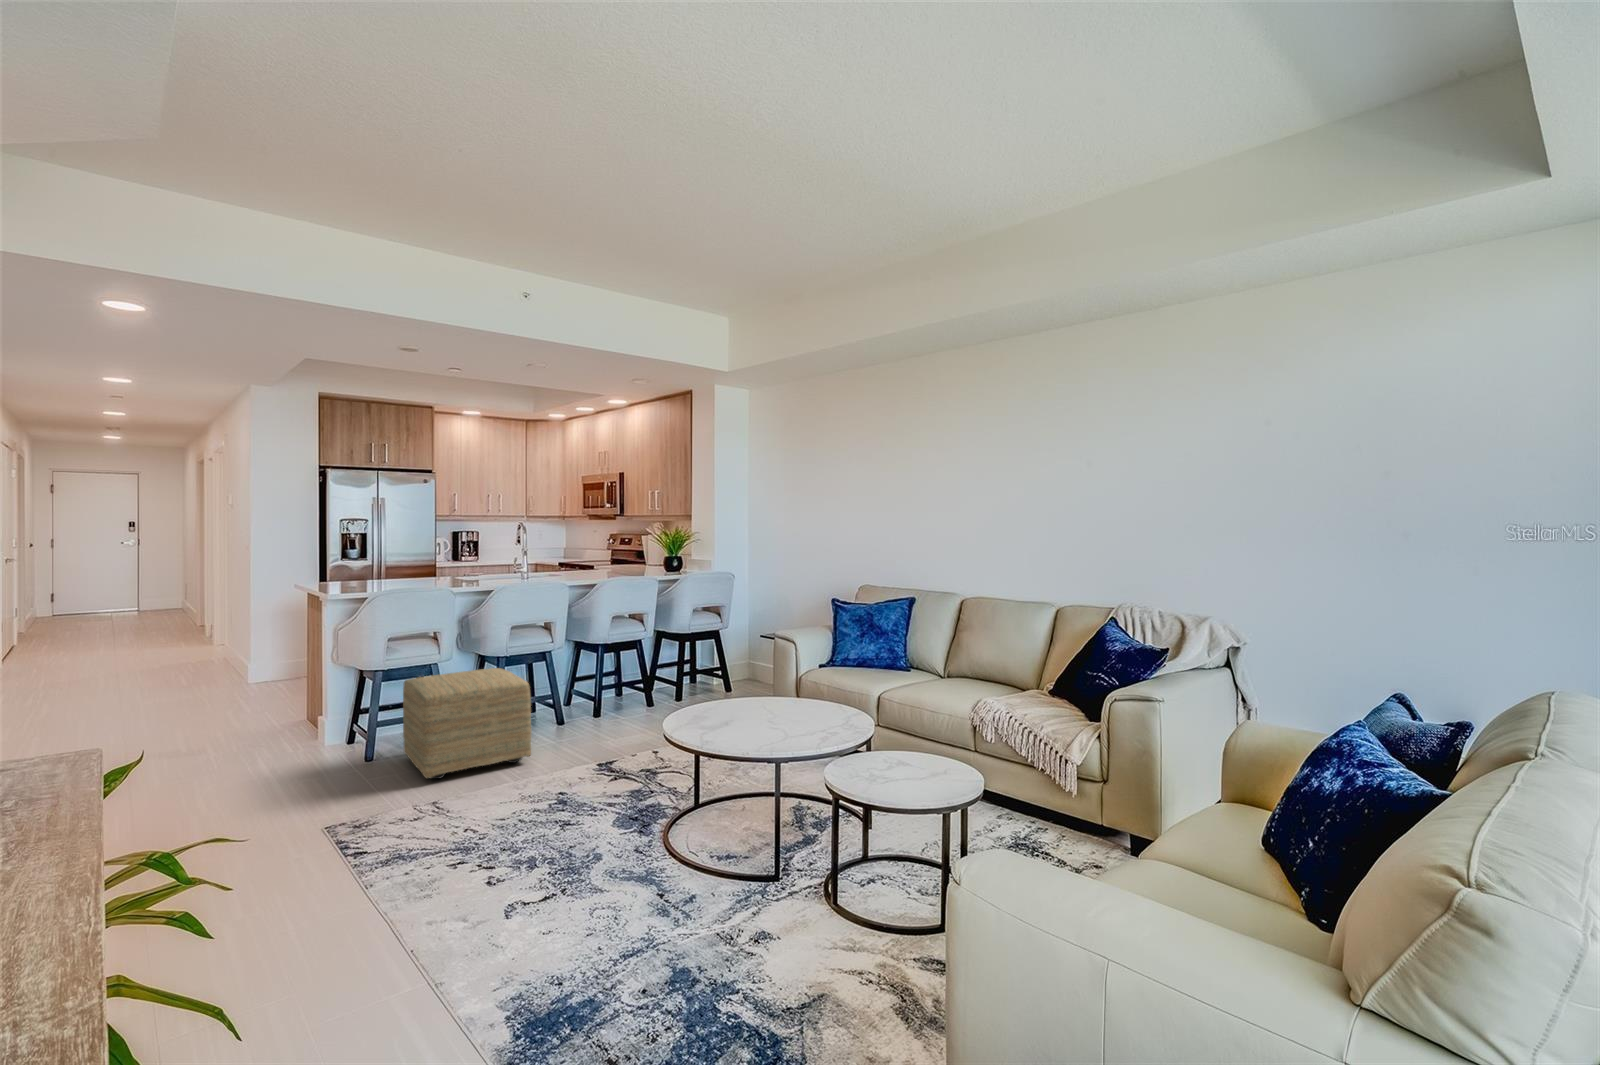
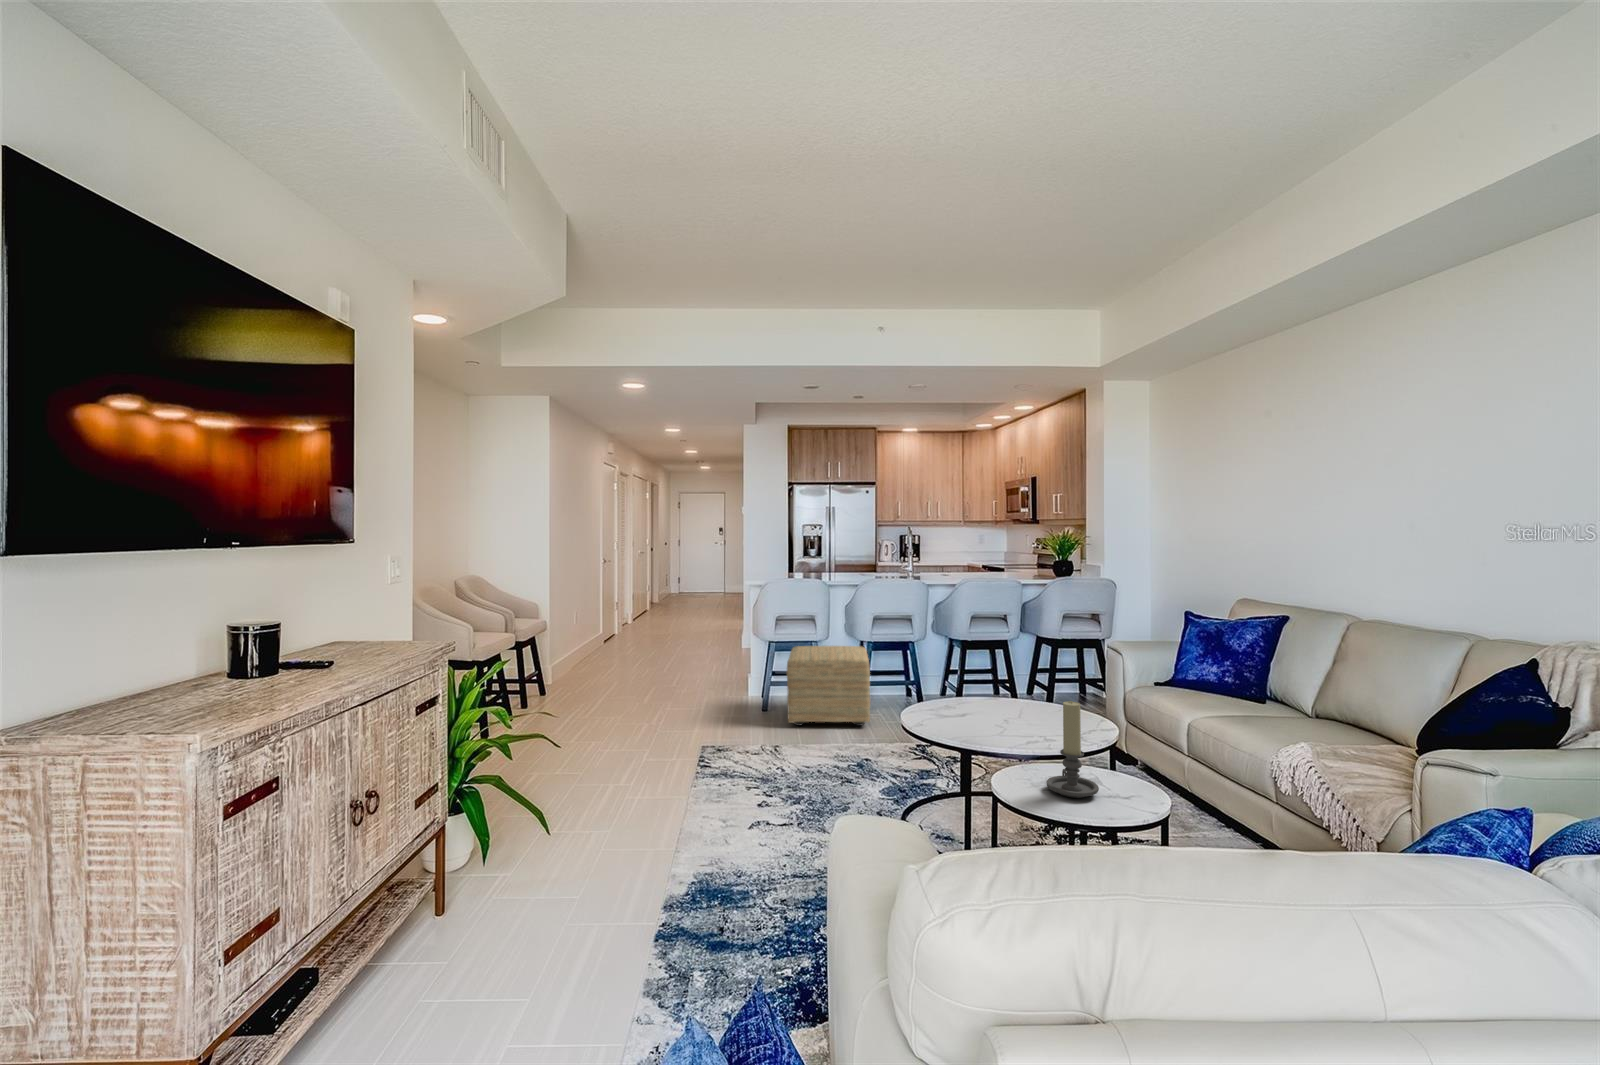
candle holder: none [888,692,933,780] -> present [1046,701,1099,798]

